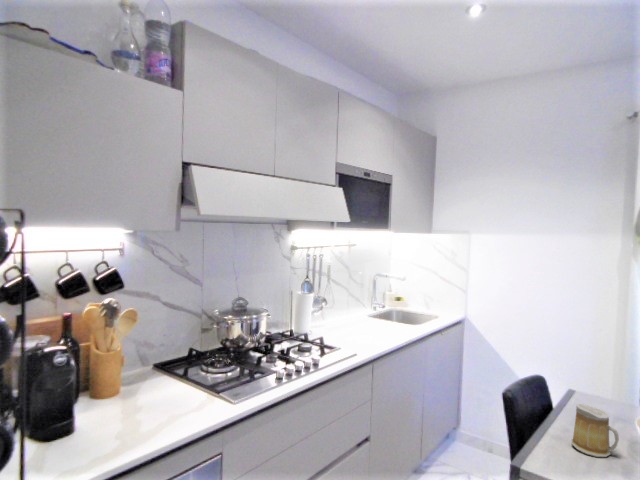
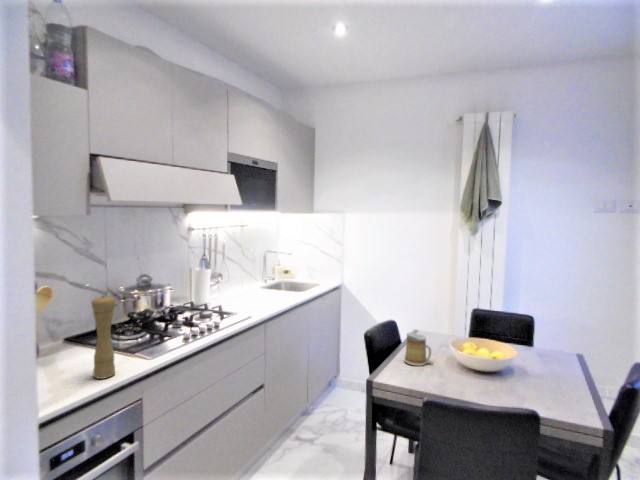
pepper mill: none [167,325,195,426] -> present [91,296,115,379]

